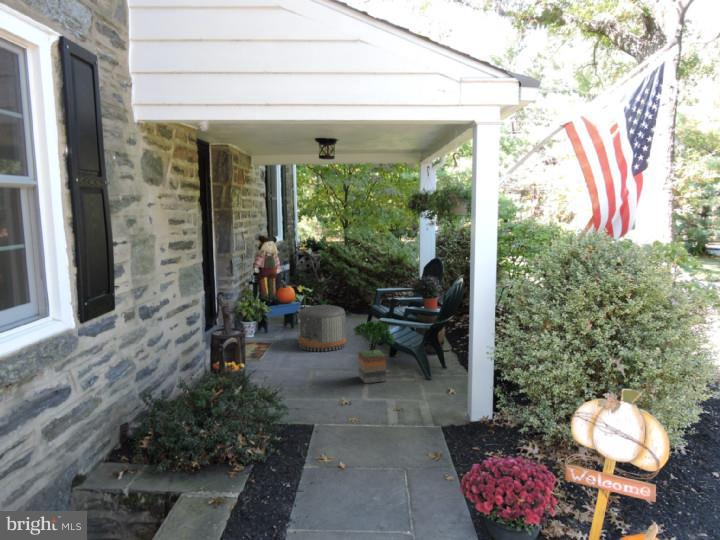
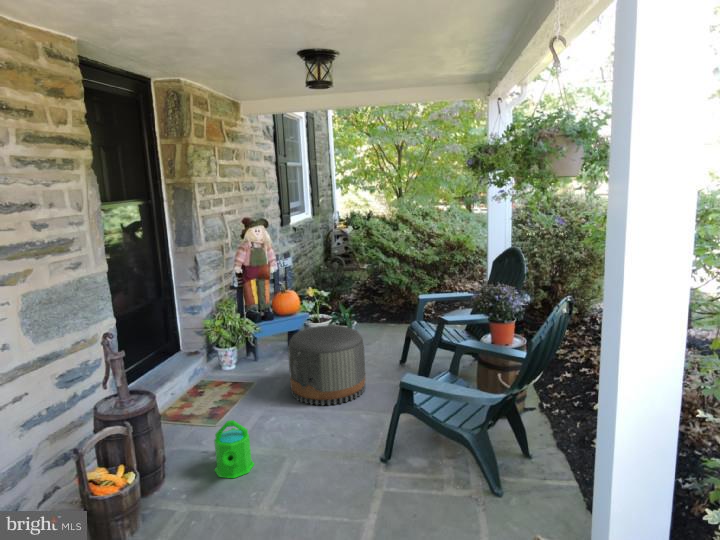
potted tree: present [353,321,394,383] -> none [348,380,430,505]
watering can: none [271,347,294,378] -> present [214,420,254,478]

